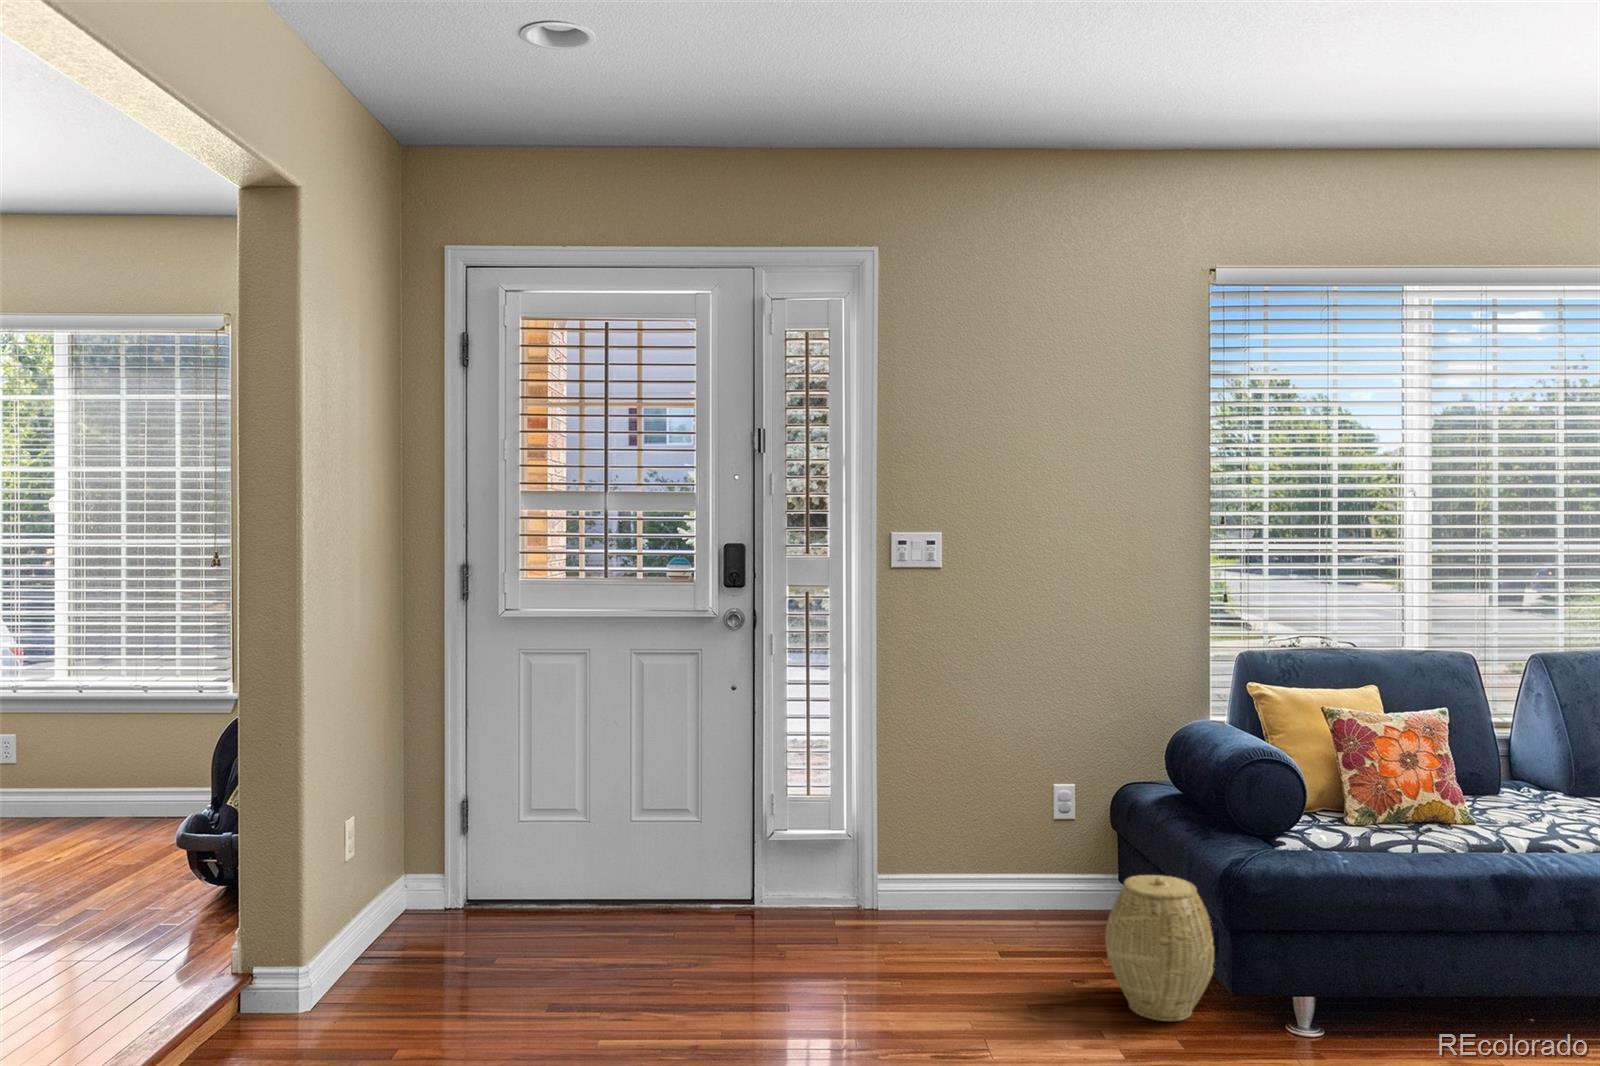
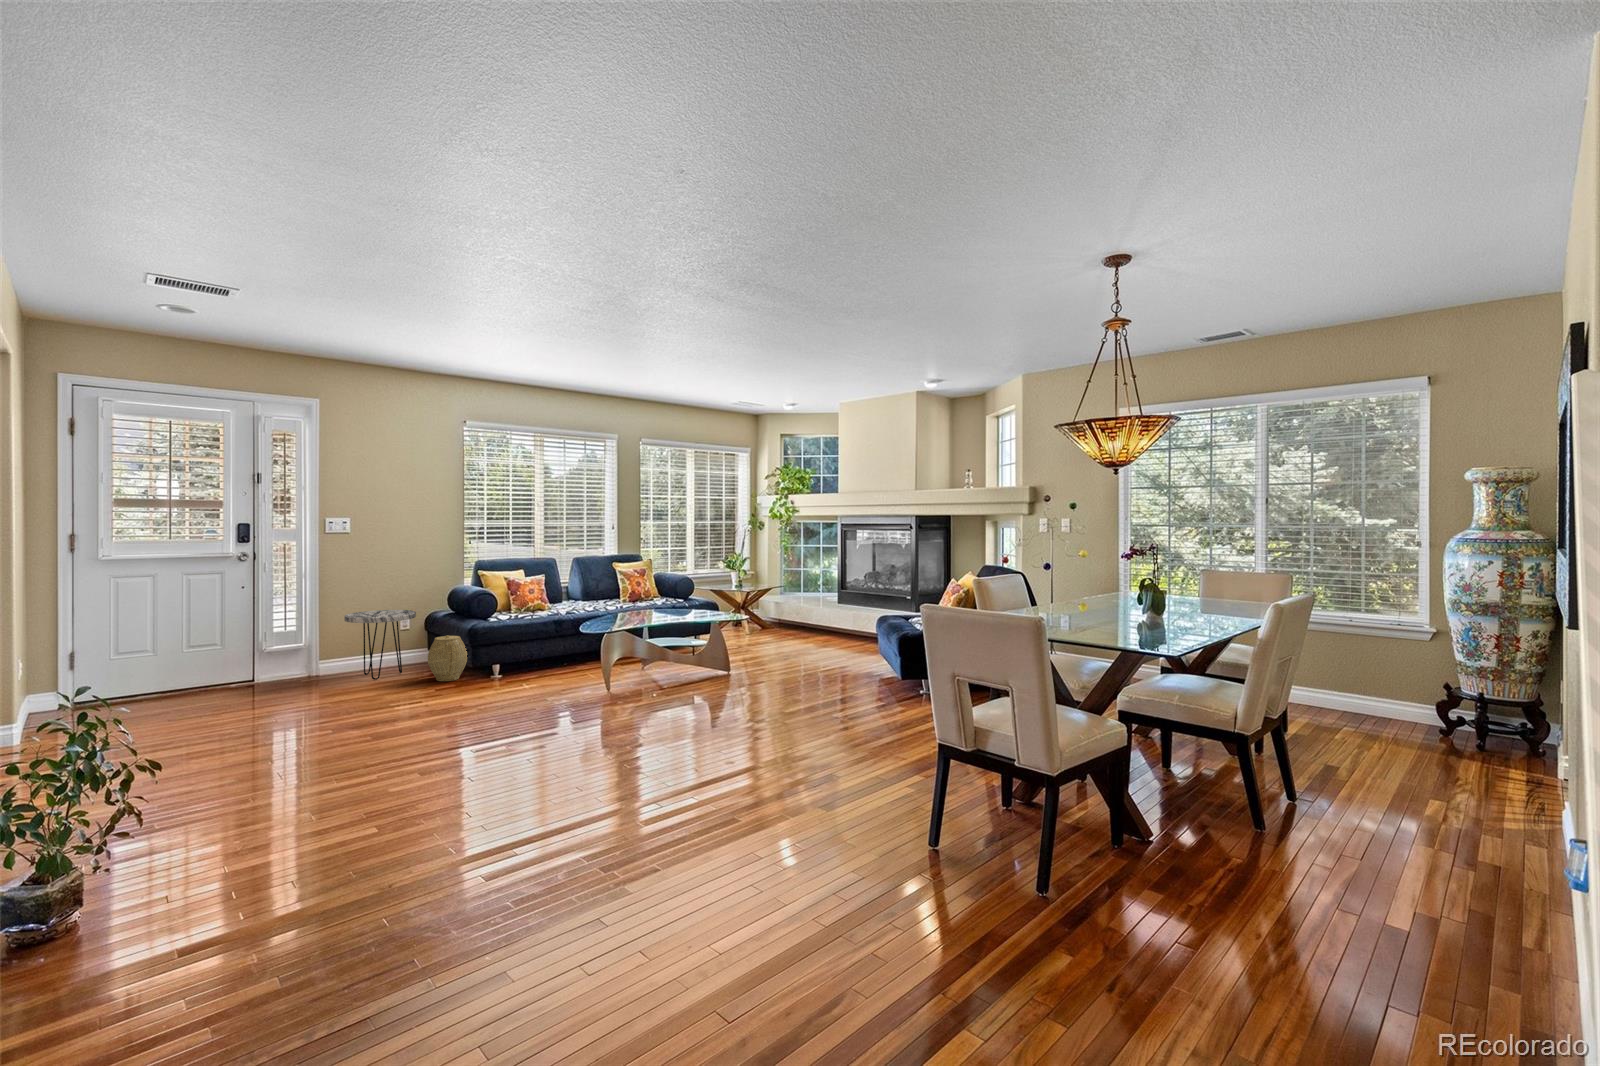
side table: none [918,764,1081,958] -> present [344,610,416,680]

